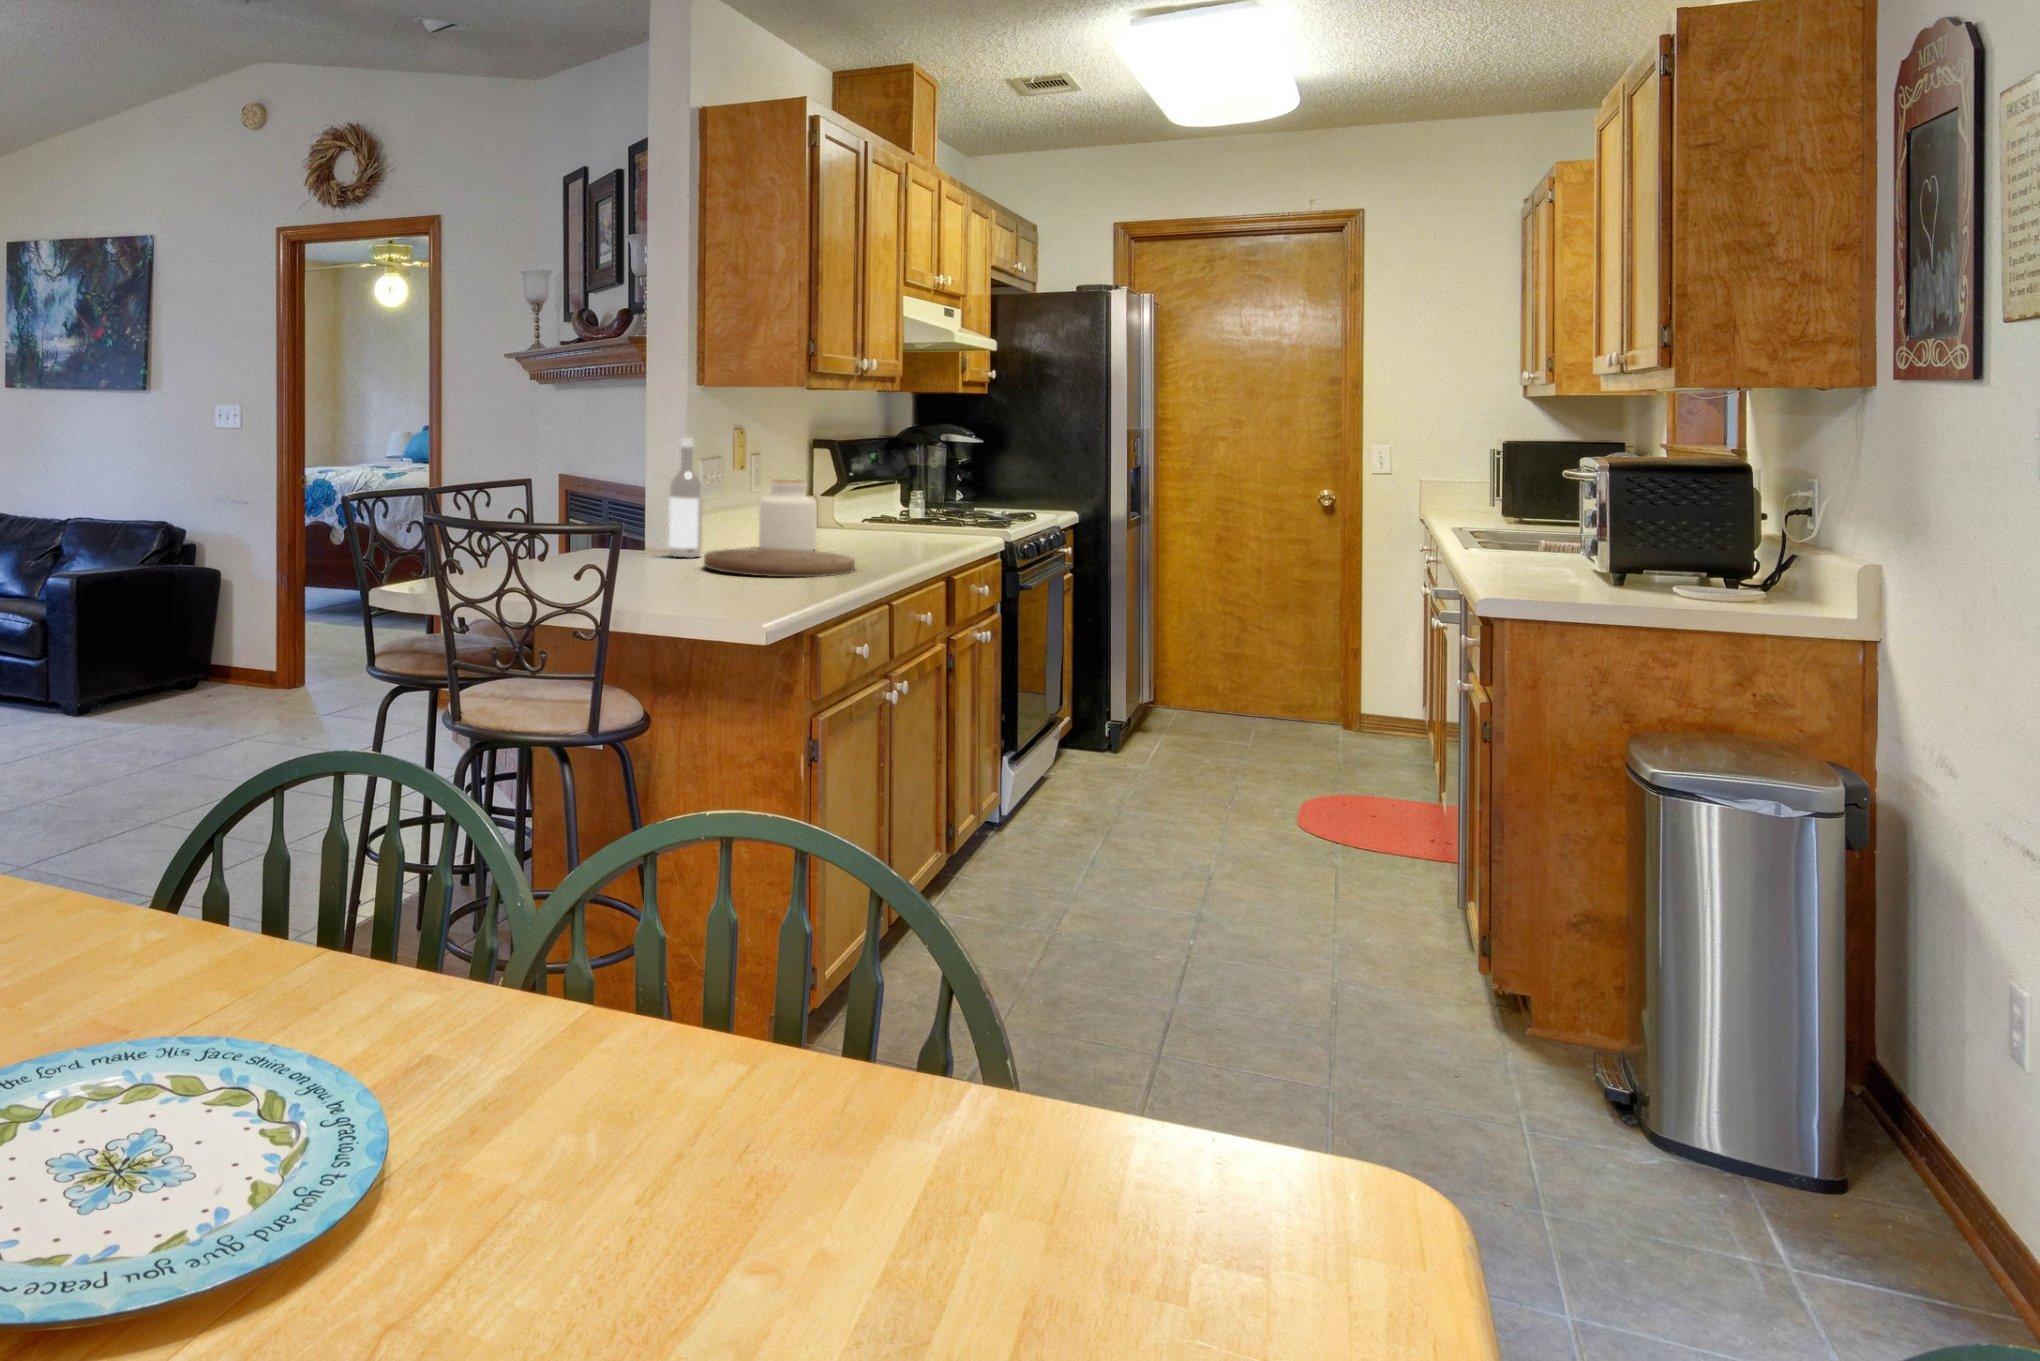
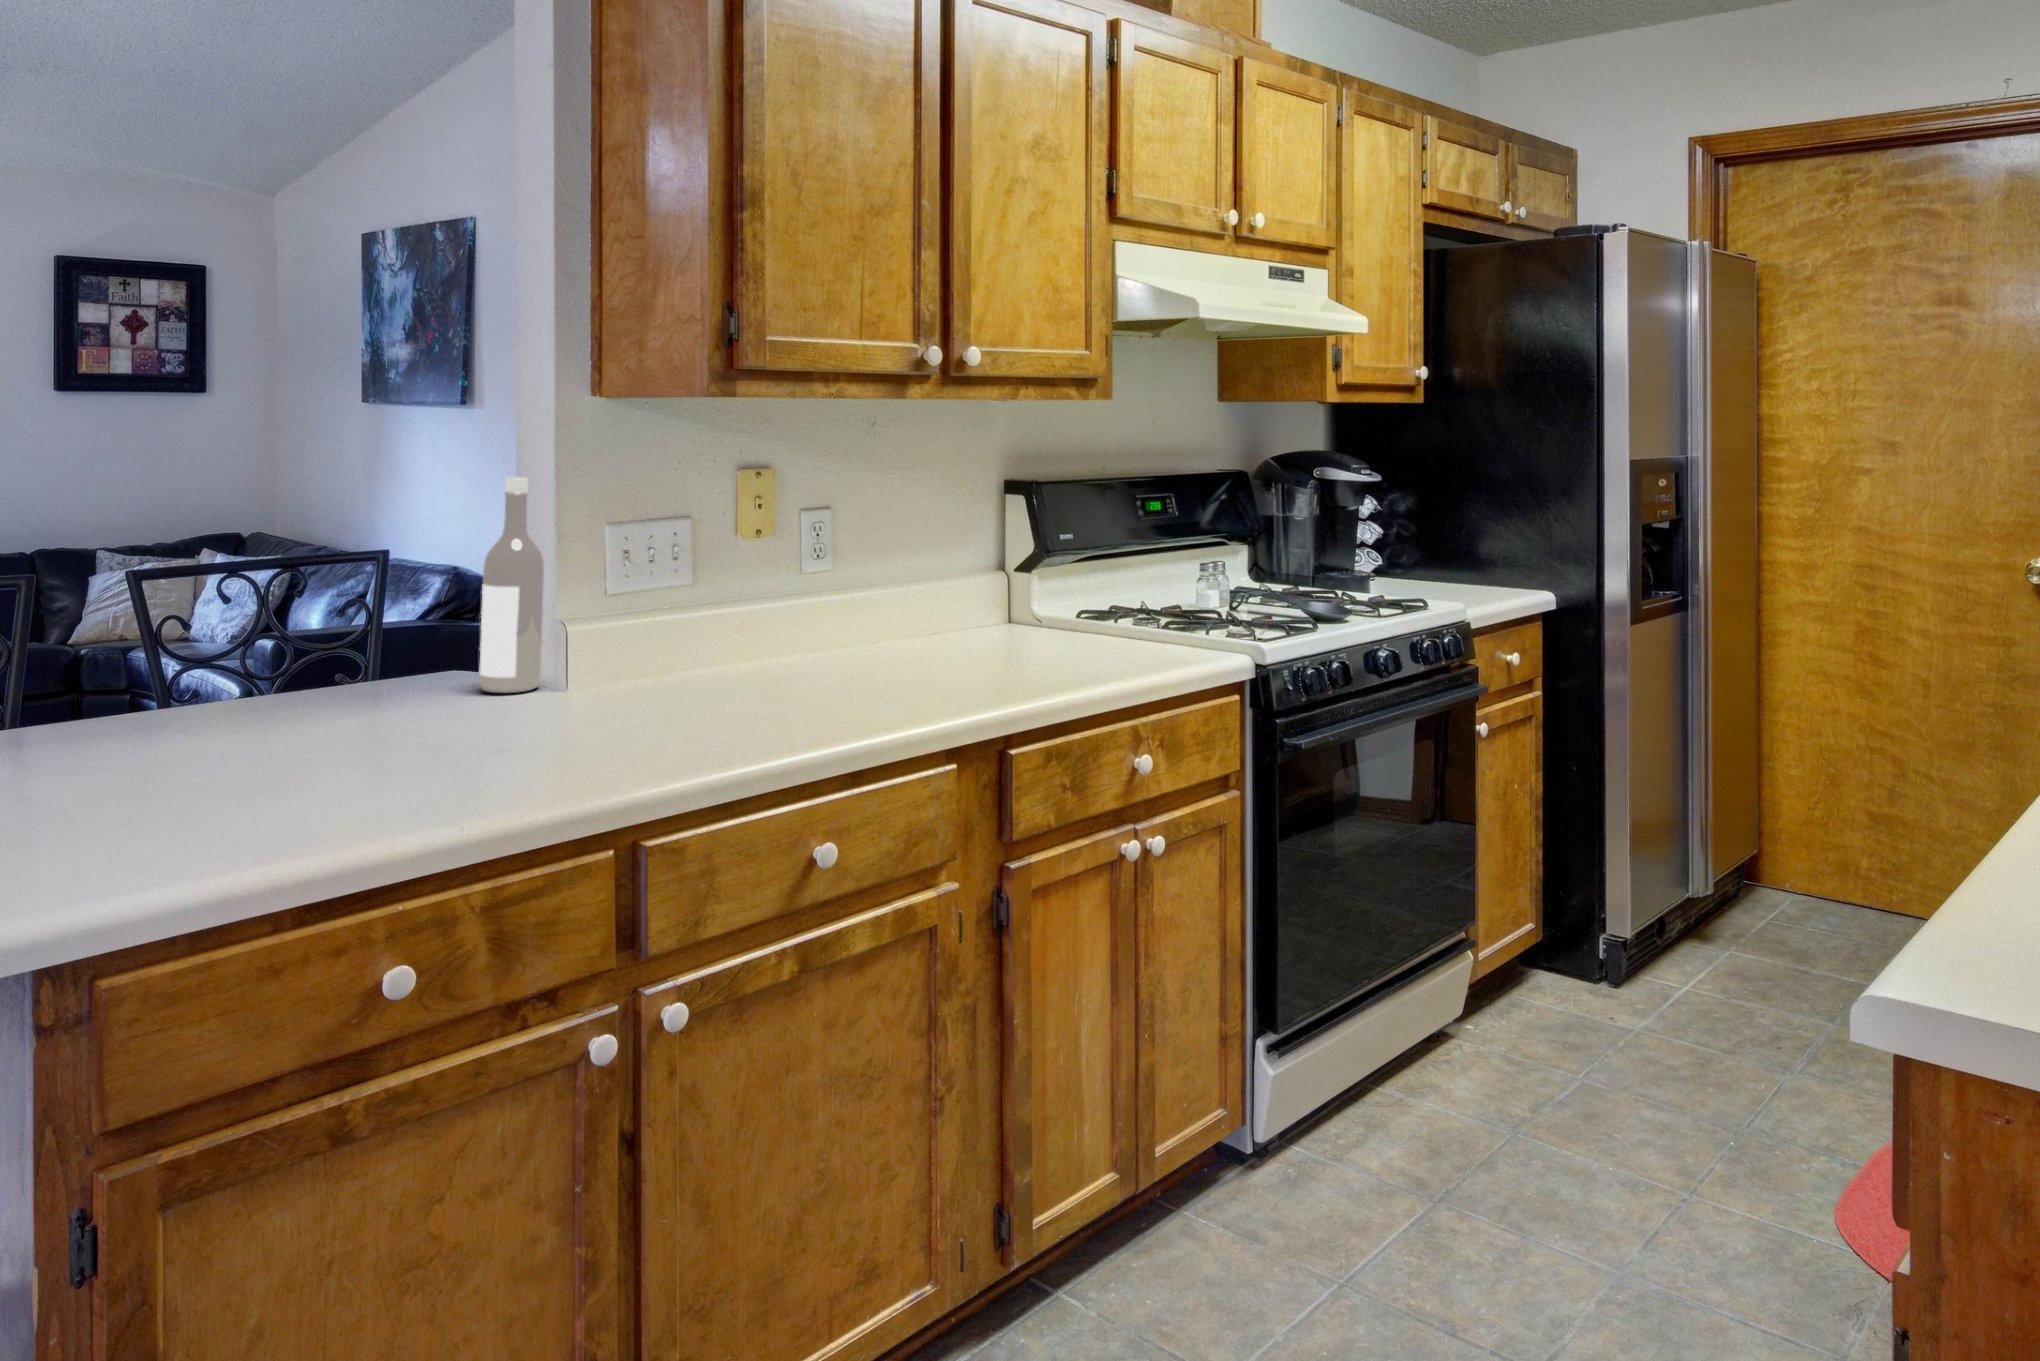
jar: present [759,480,816,551] -> none [693,550,797,684]
cutting board: present [704,548,855,578] -> none [352,686,665,776]

